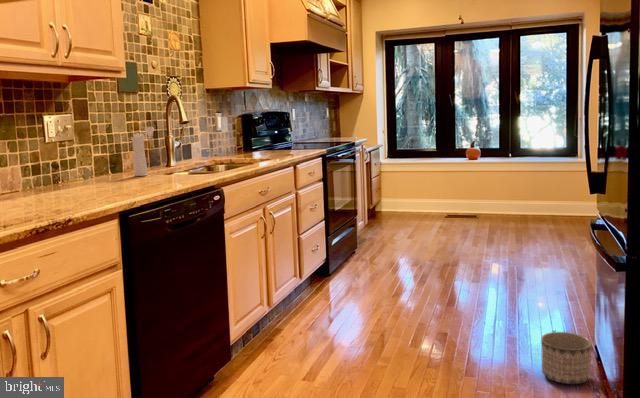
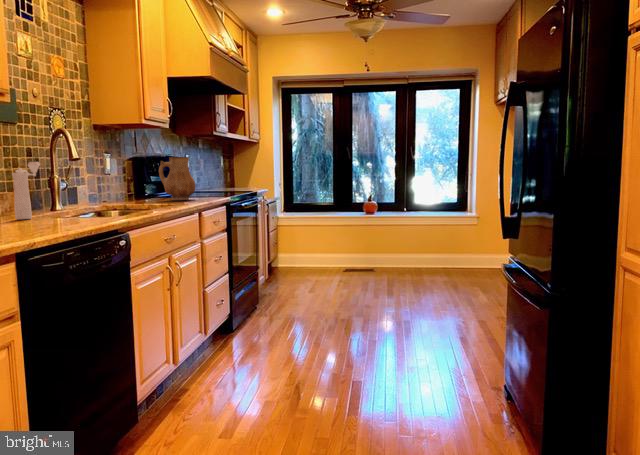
ceramic pitcher: none [262,115,294,154] -> present [159,157,195,200]
planter: present [541,332,592,384] -> none [478,378,528,431]

